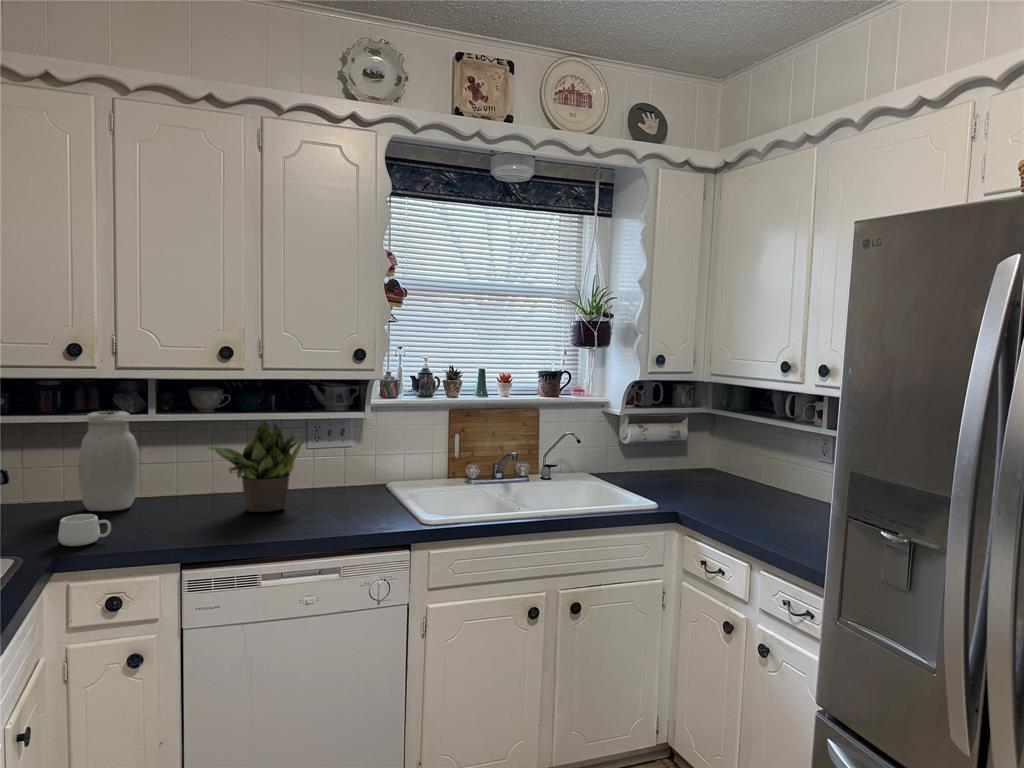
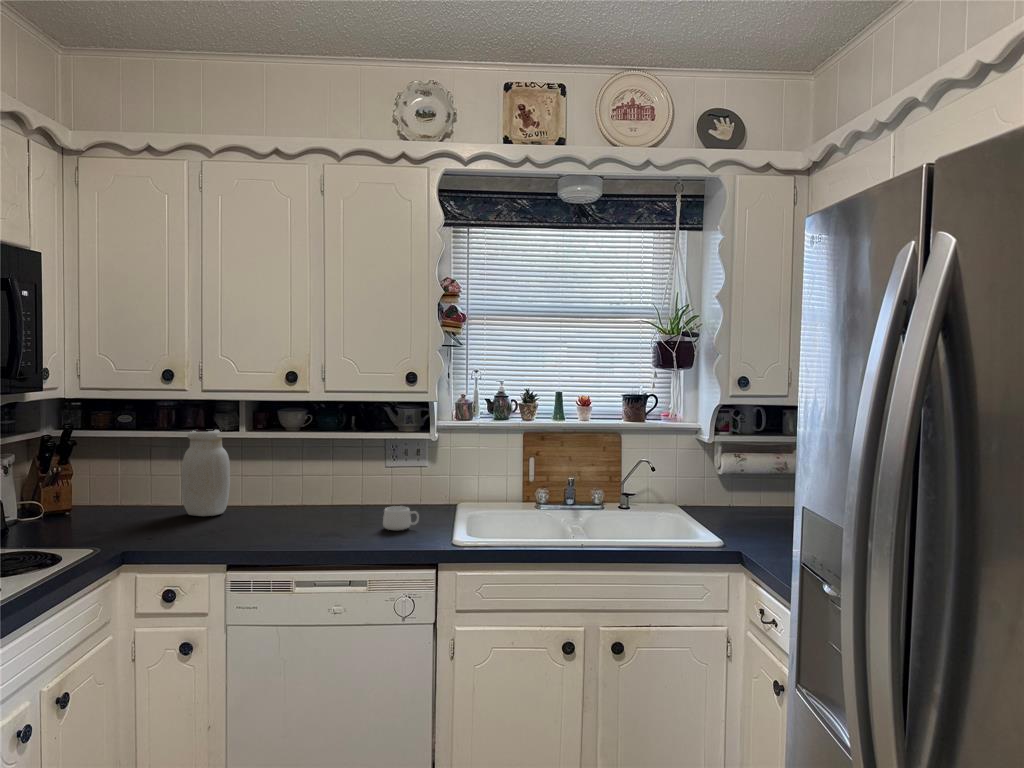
potted plant: present [208,420,303,512] -> none [269,437,363,524]
mug: present [58,514,111,546] -> present [383,506,419,530]

